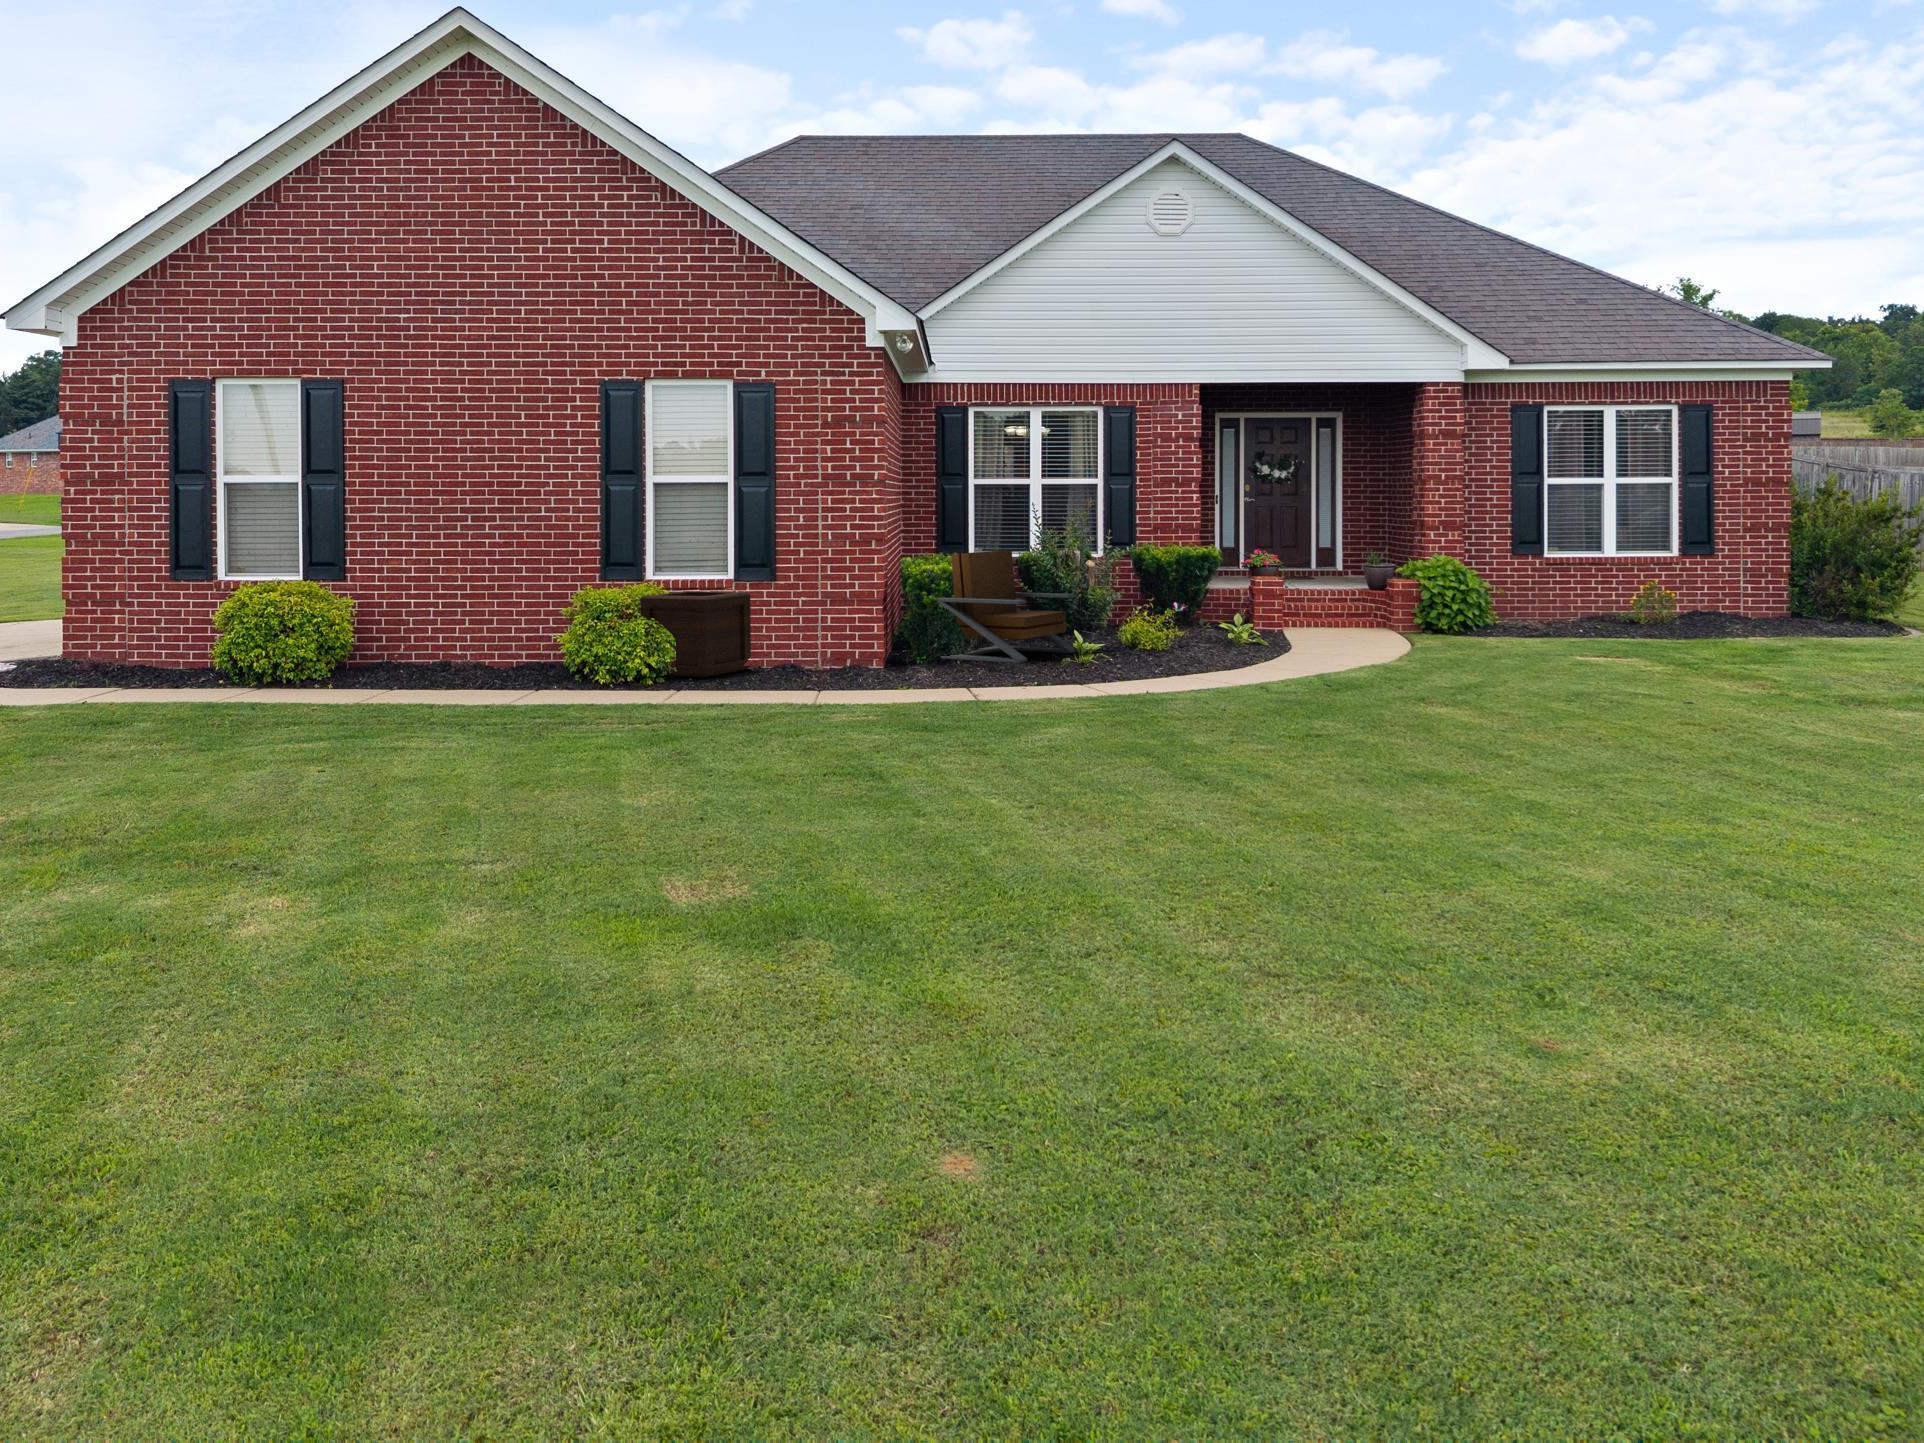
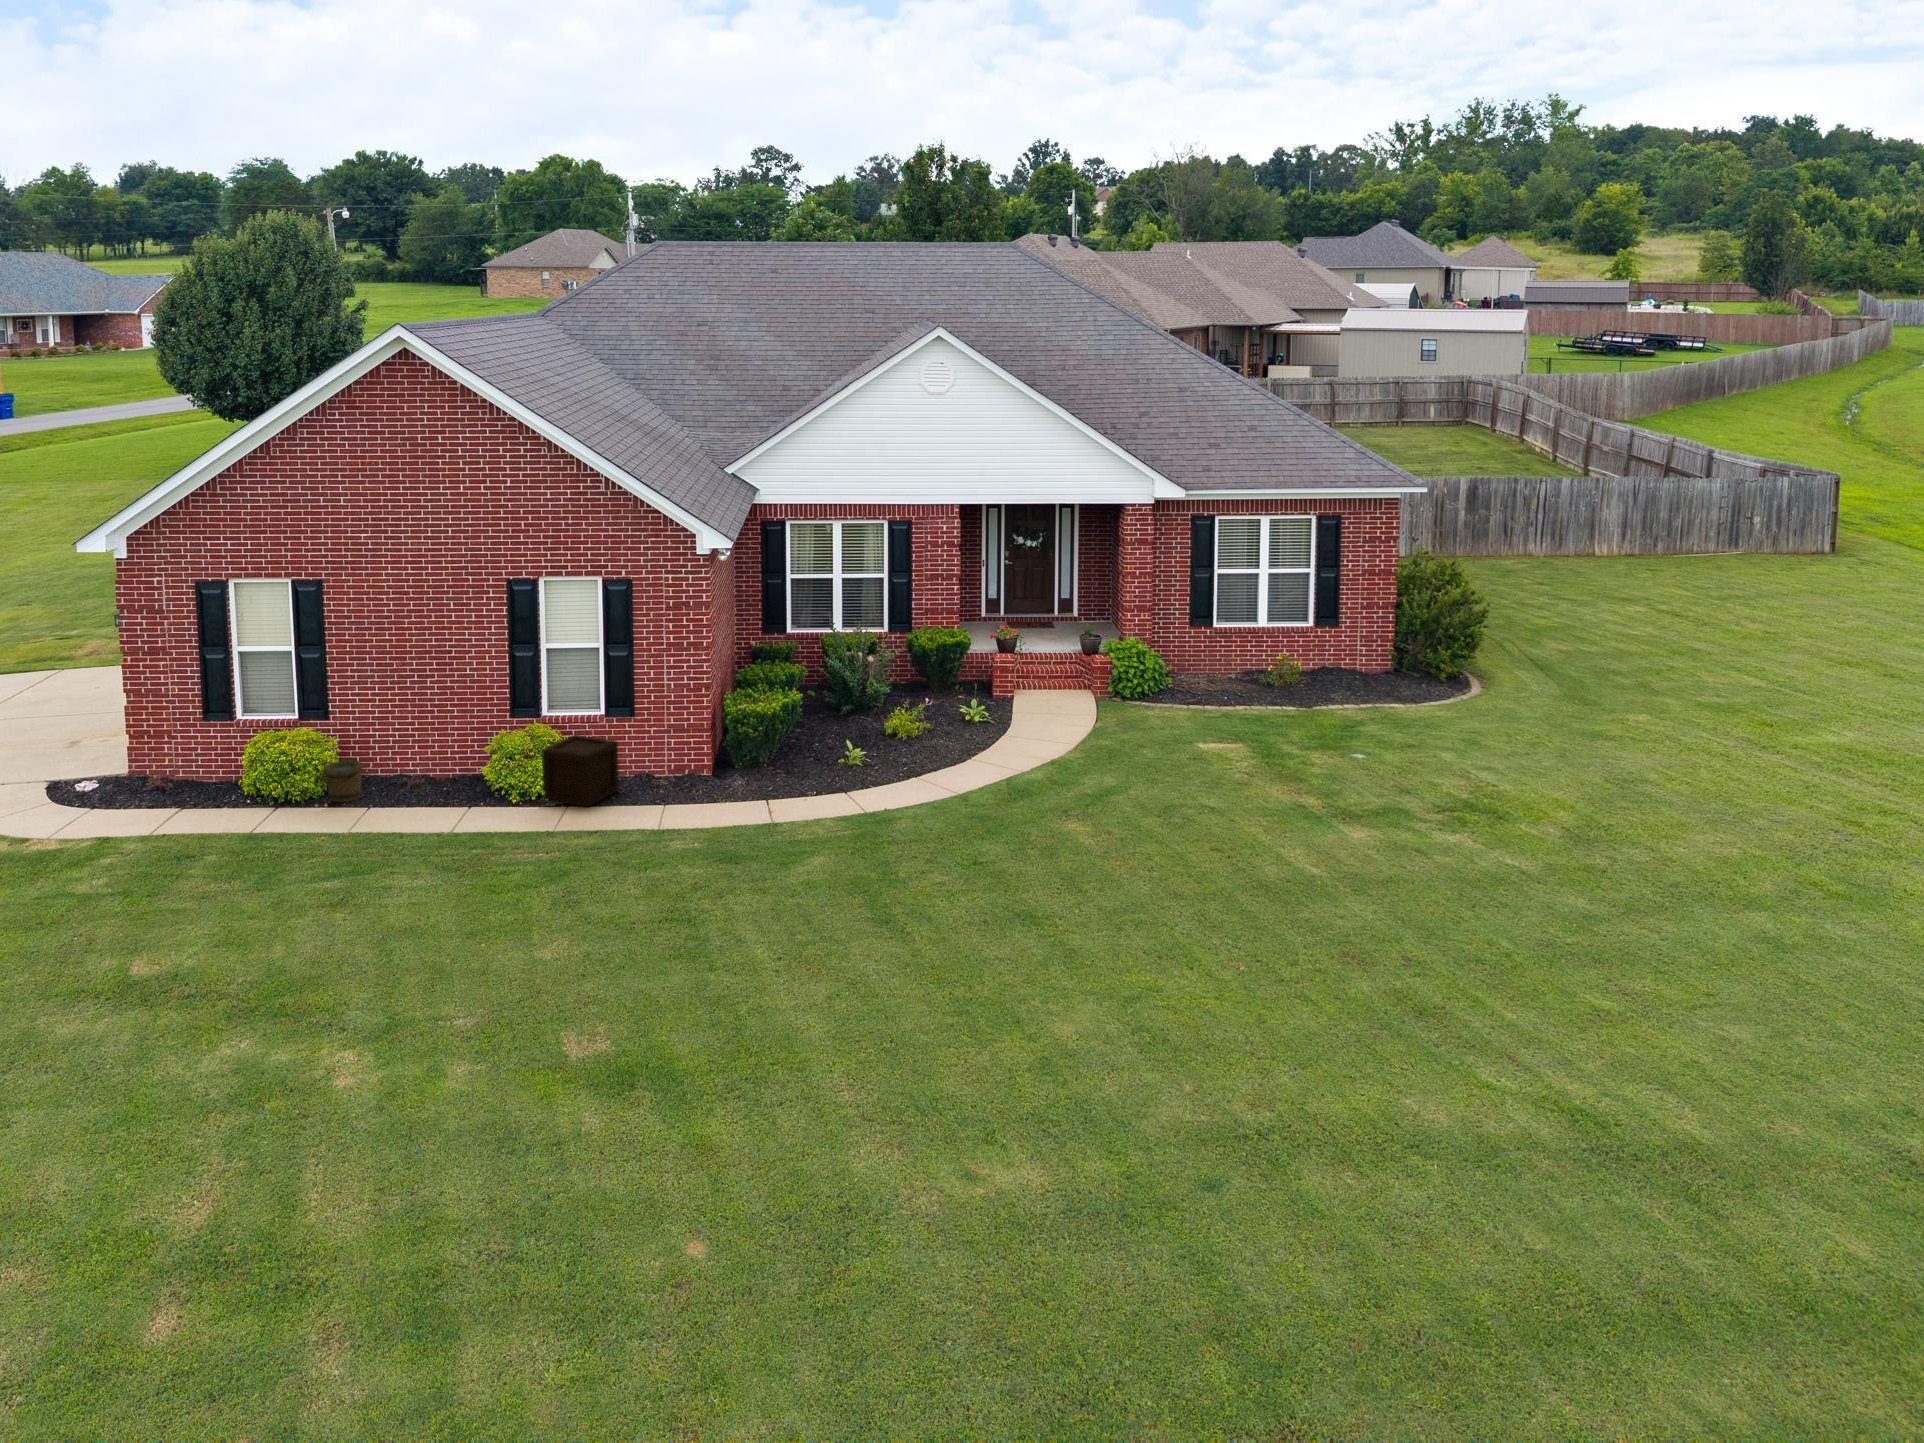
lounge chair: present [937,550,1076,663] -> none [749,684,847,779]
bucket: none [324,623,383,676] -> present [322,760,362,802]

